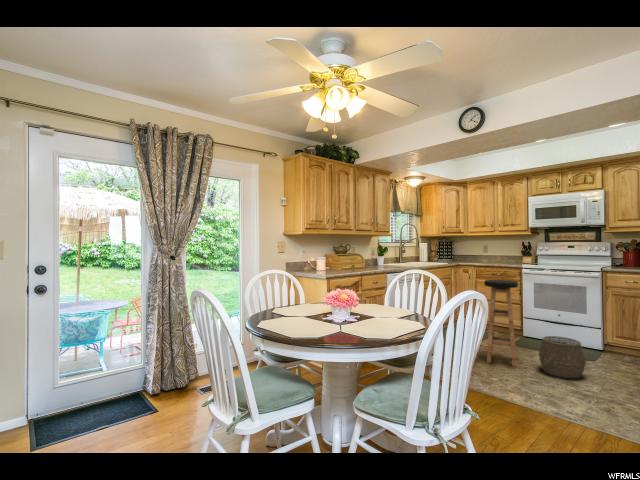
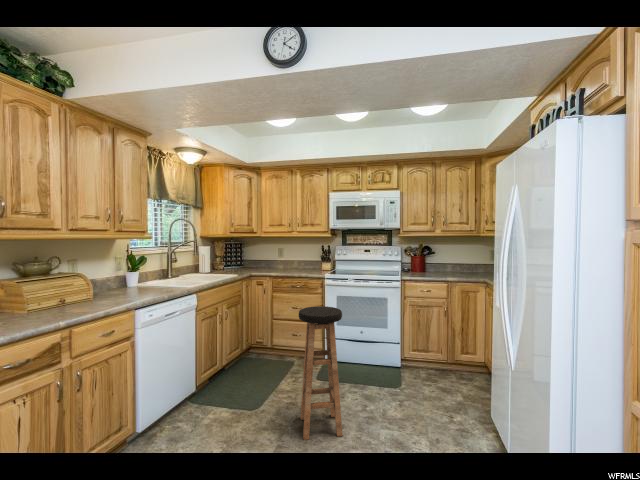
woven basket: present [539,336,586,379] -> none [367,376,420,442]

